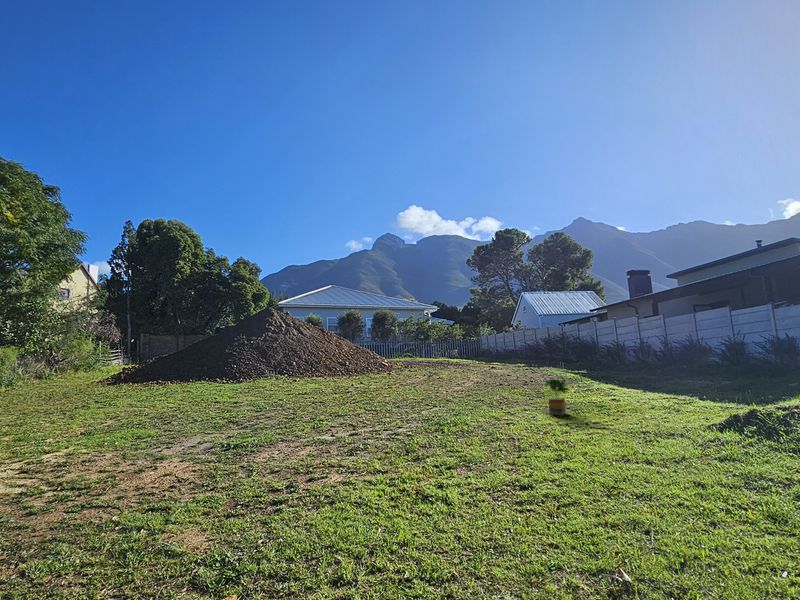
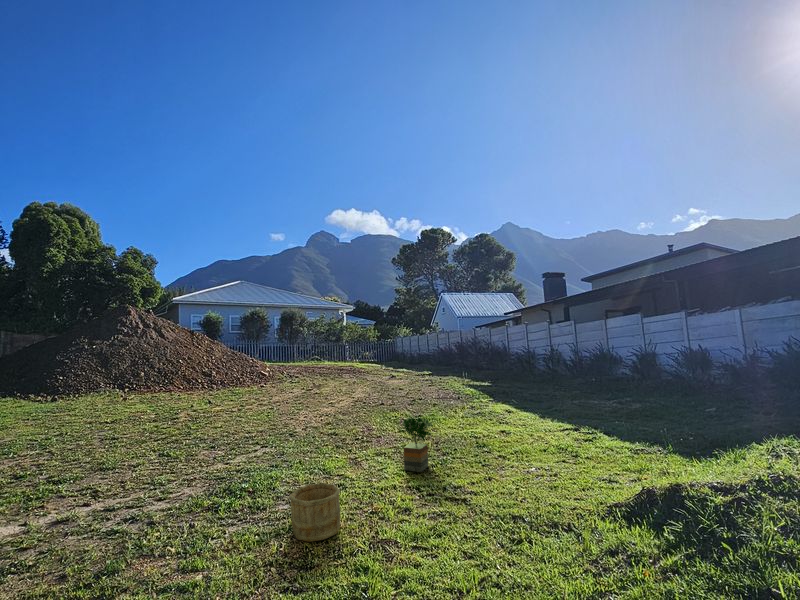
wooden bucket: none [498,410,529,438] -> present [289,484,340,542]

